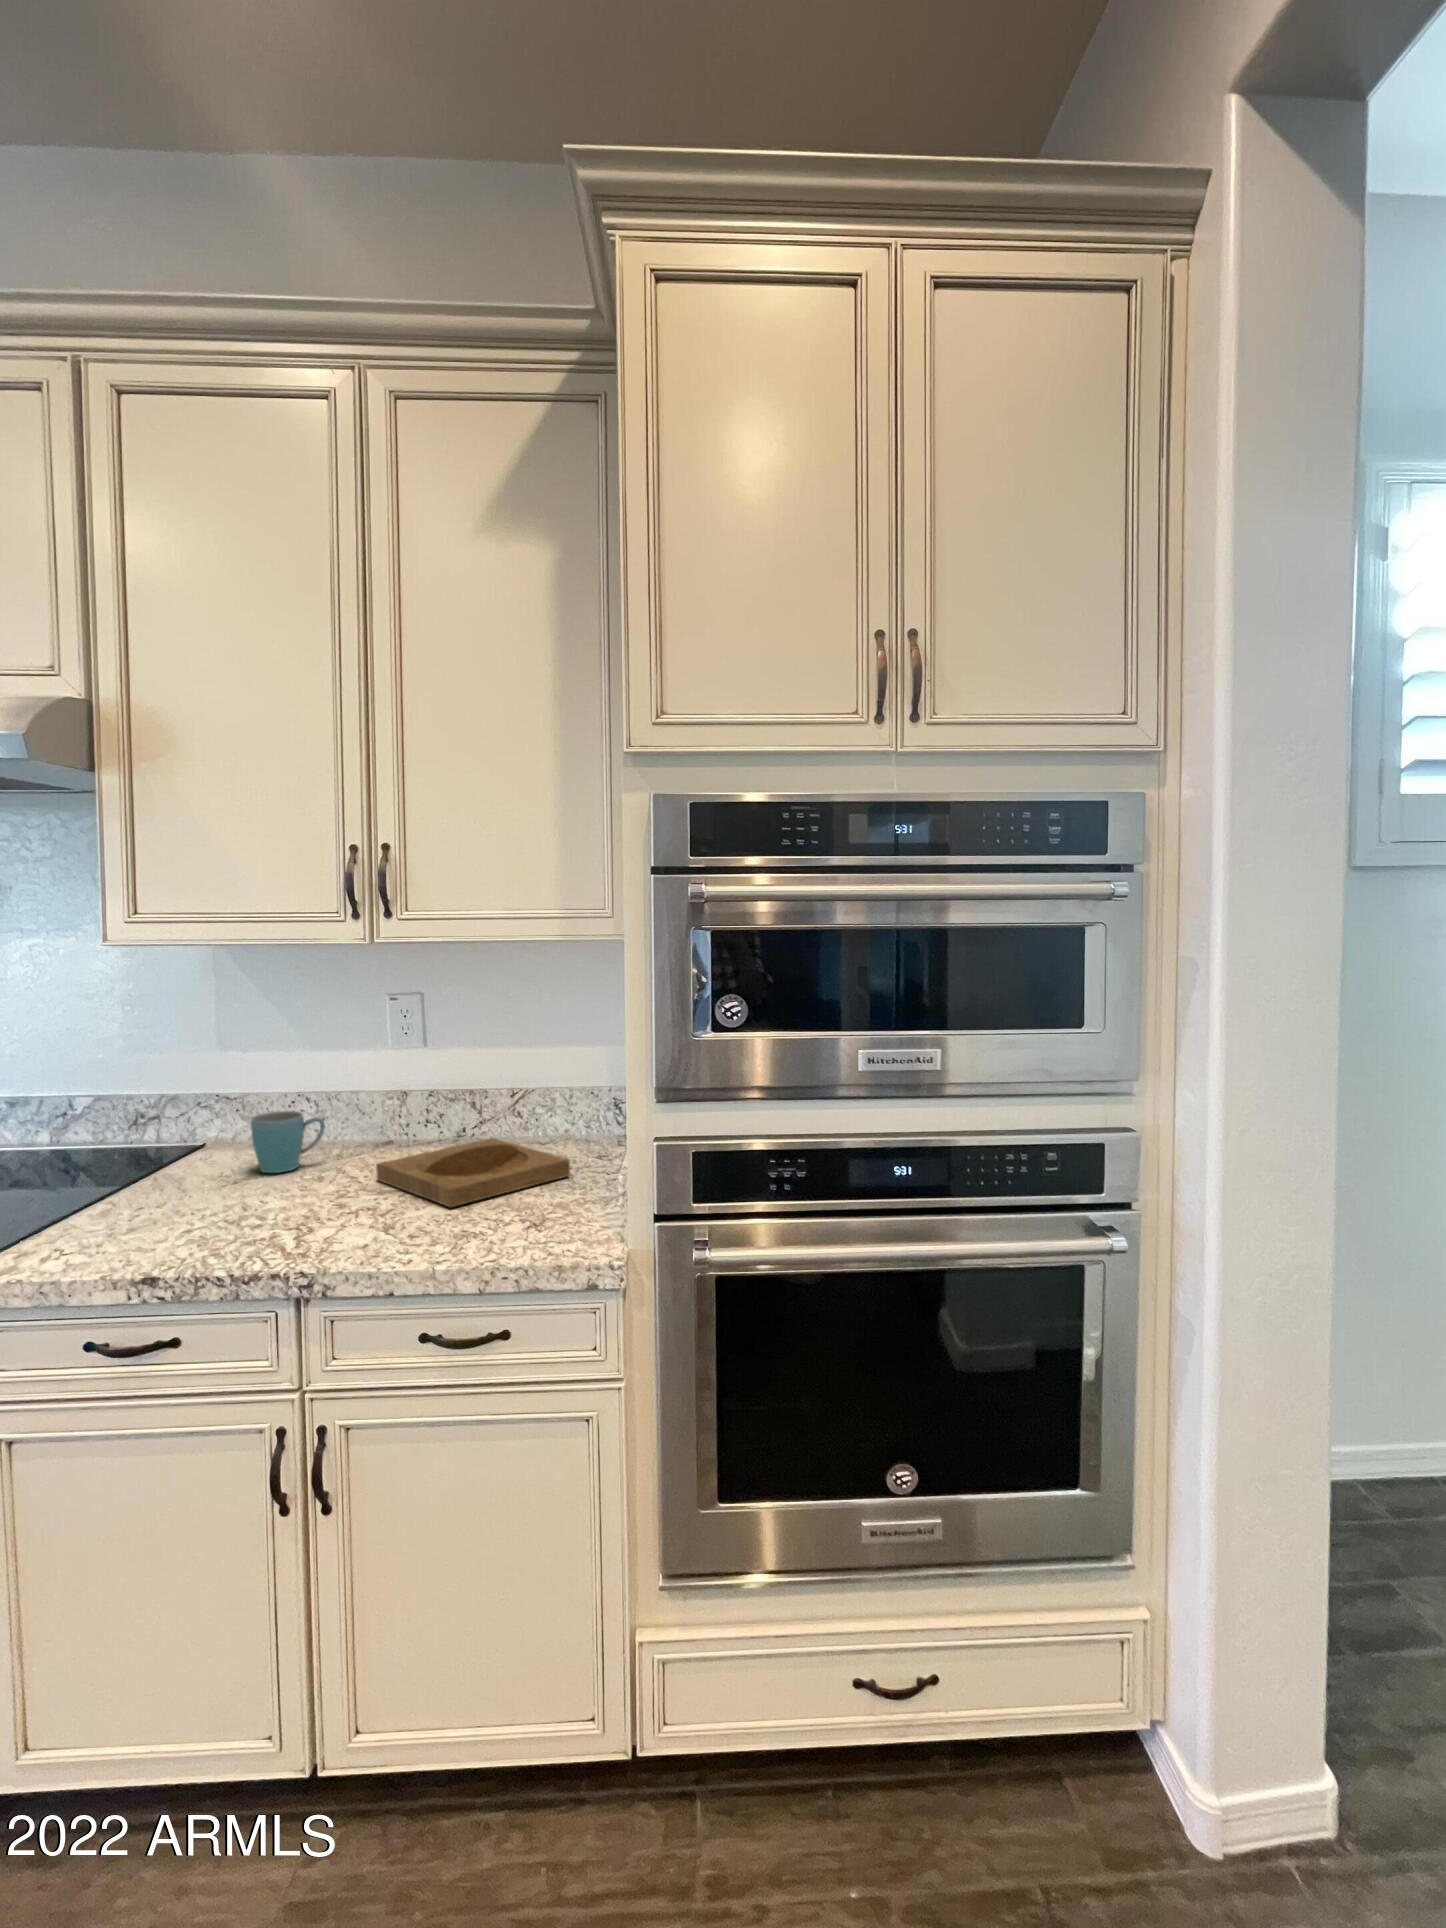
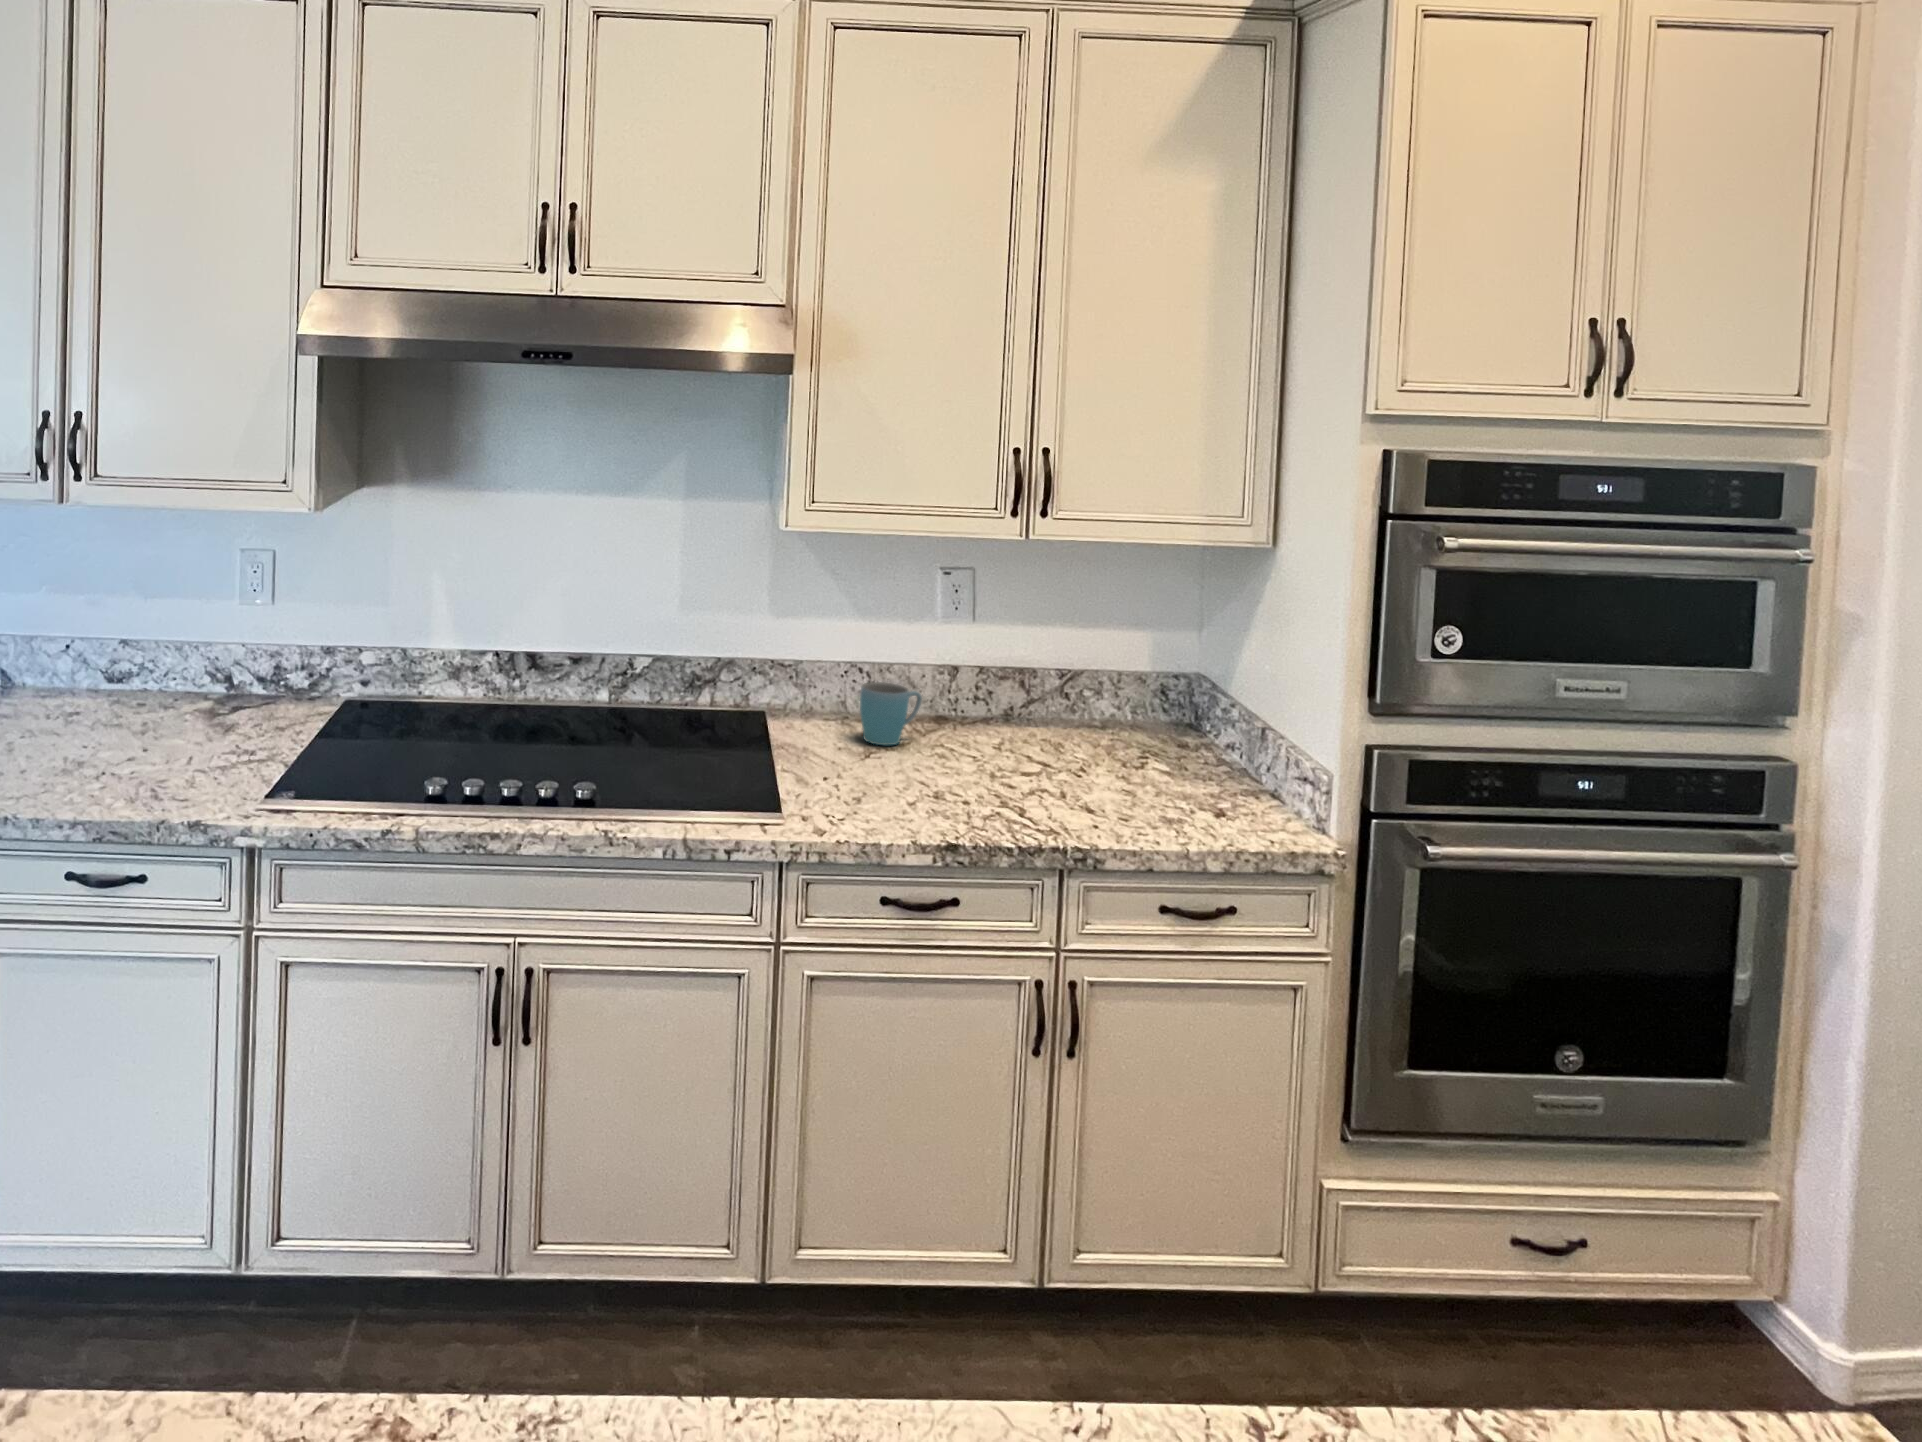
tray: present [376,1138,570,1207] -> none [1001,722,1184,793]

